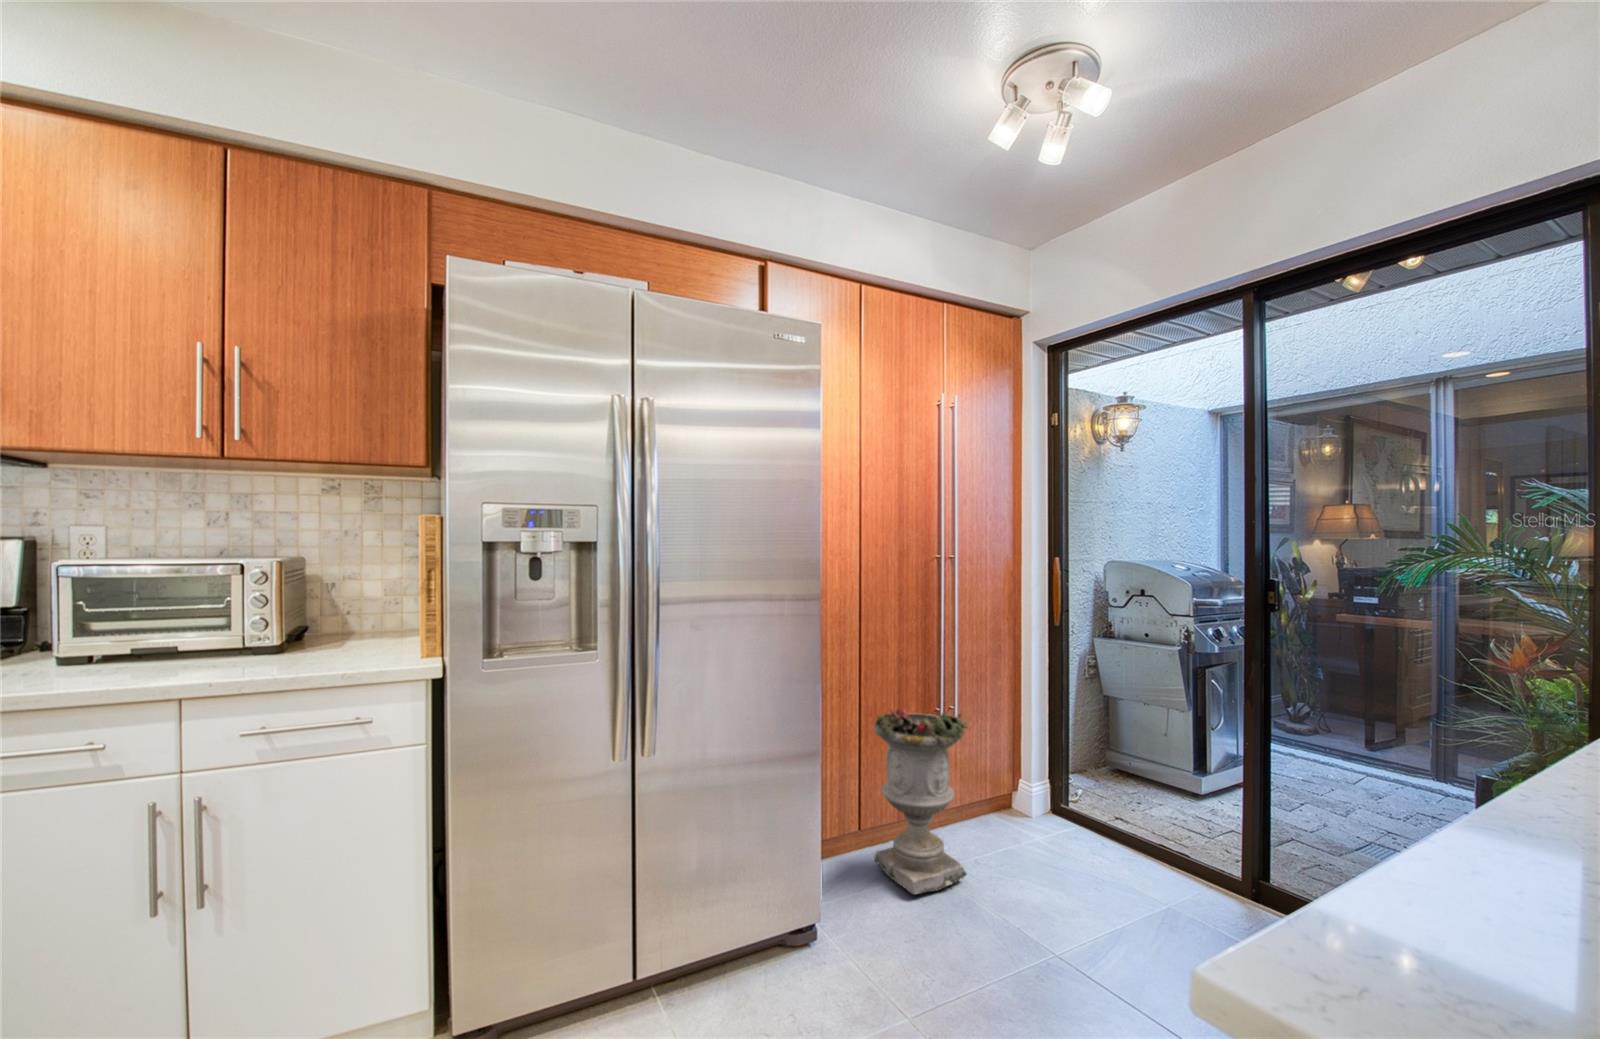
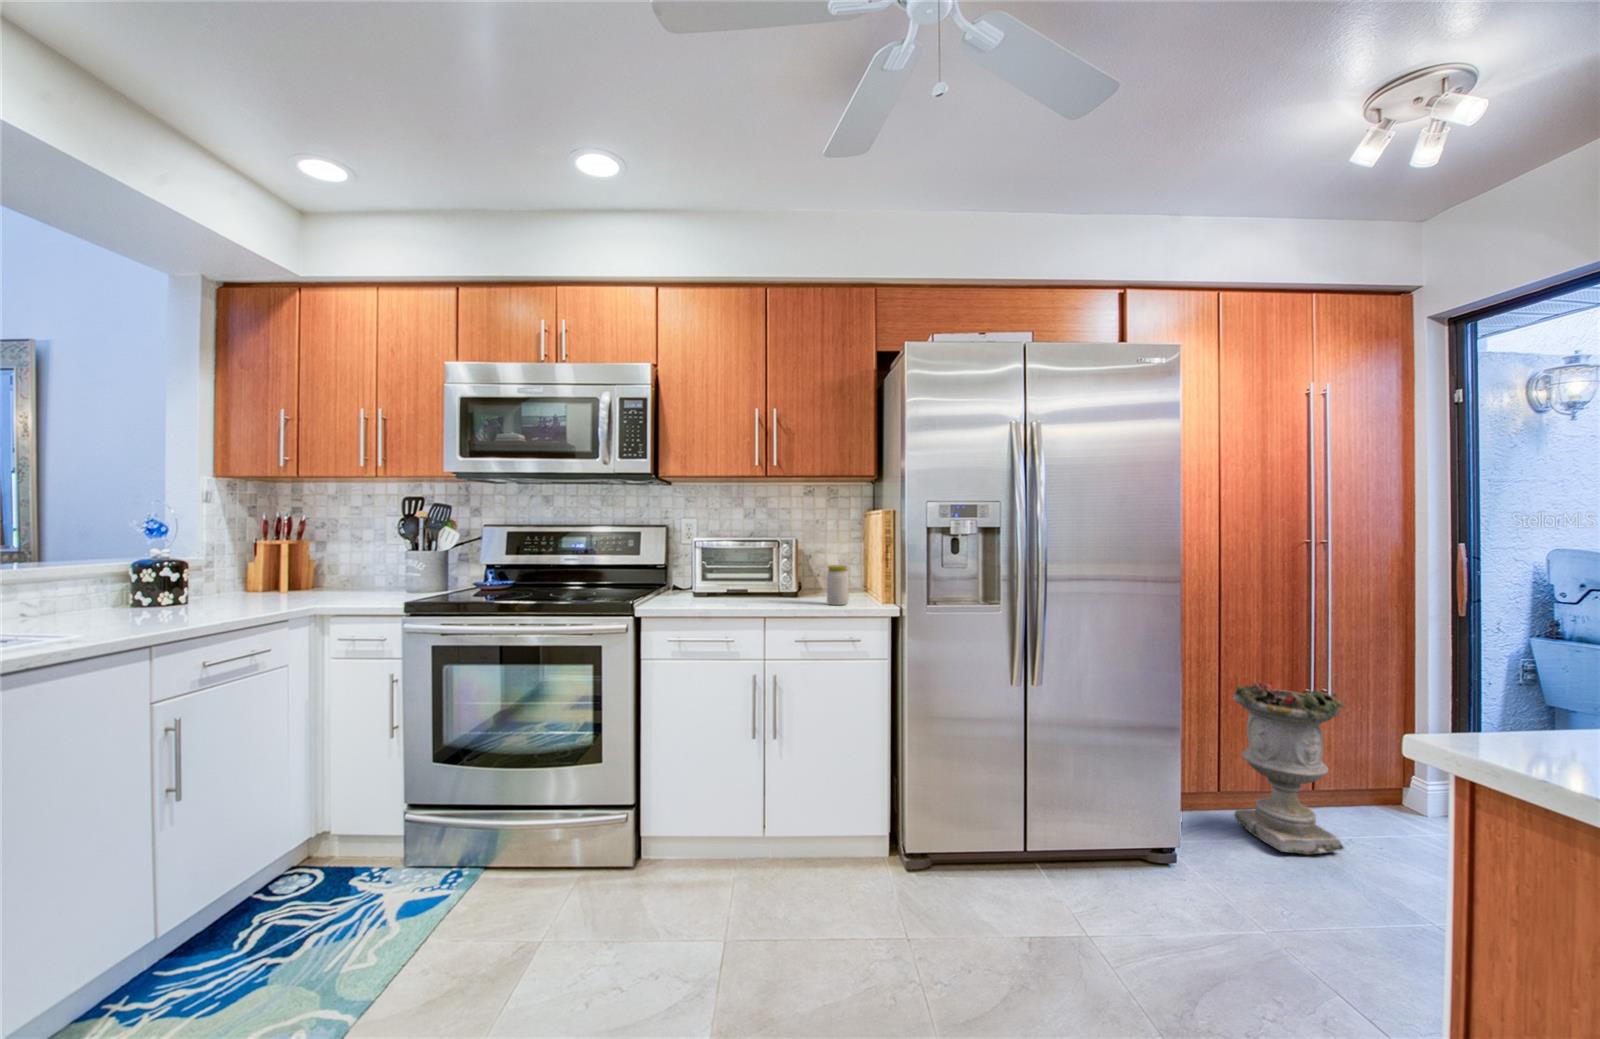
jar: none [315,603,359,669] -> present [827,566,849,605]

